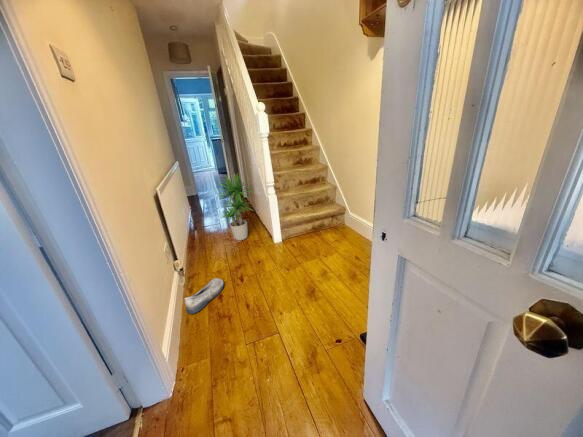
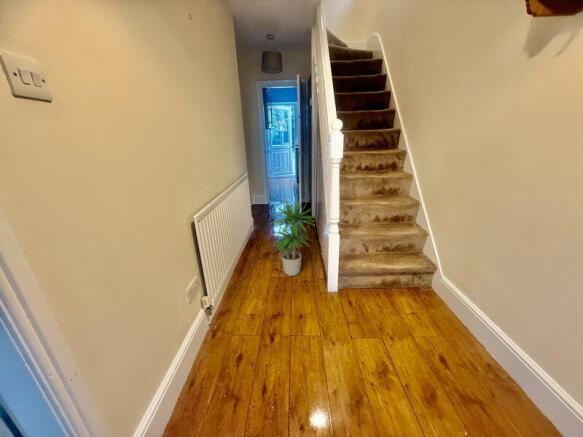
shoe: present [185,278,224,314] -> none [195,328,250,375]

